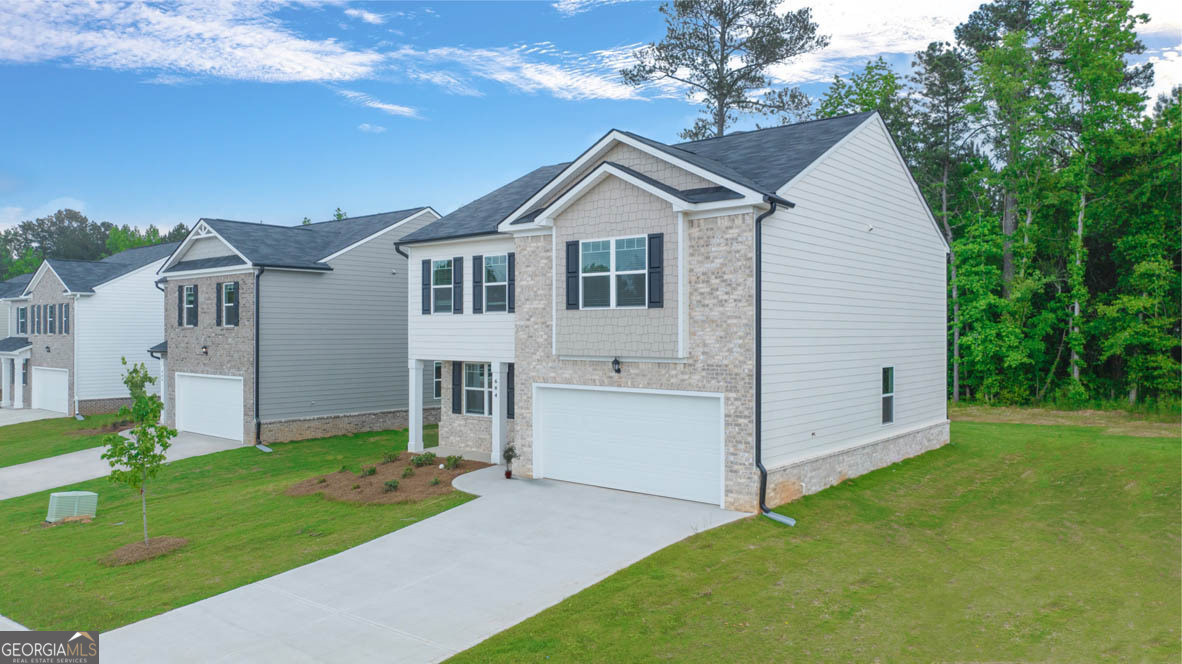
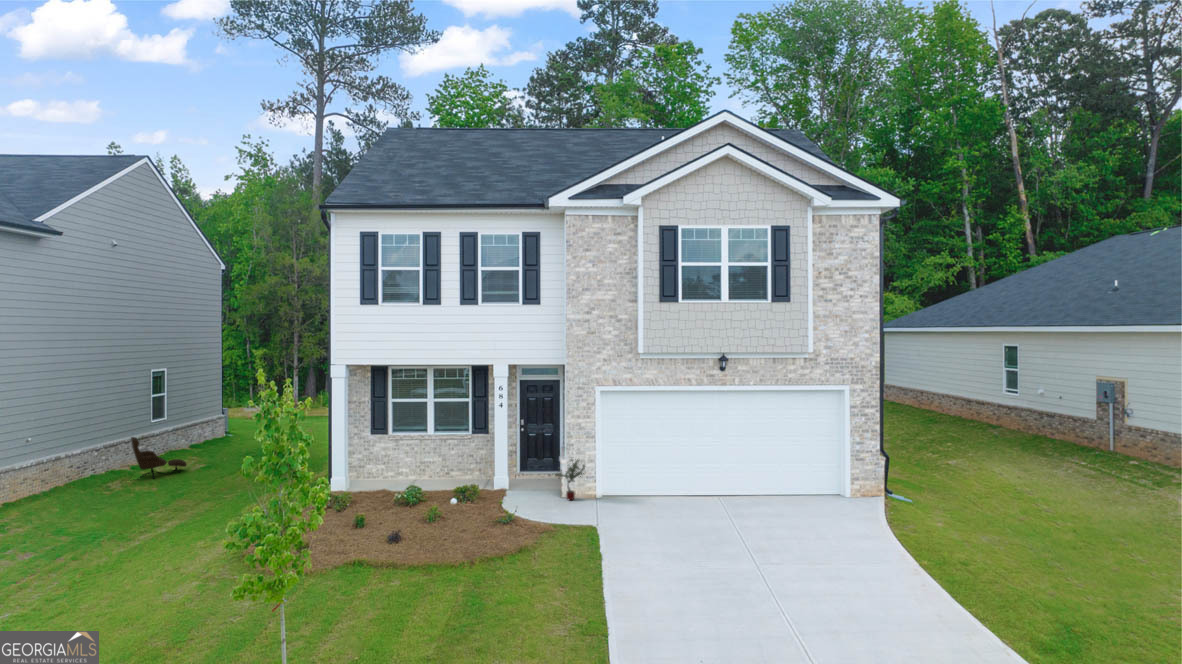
lounge chair: none [336,407,371,437] -> present [131,437,187,479]

